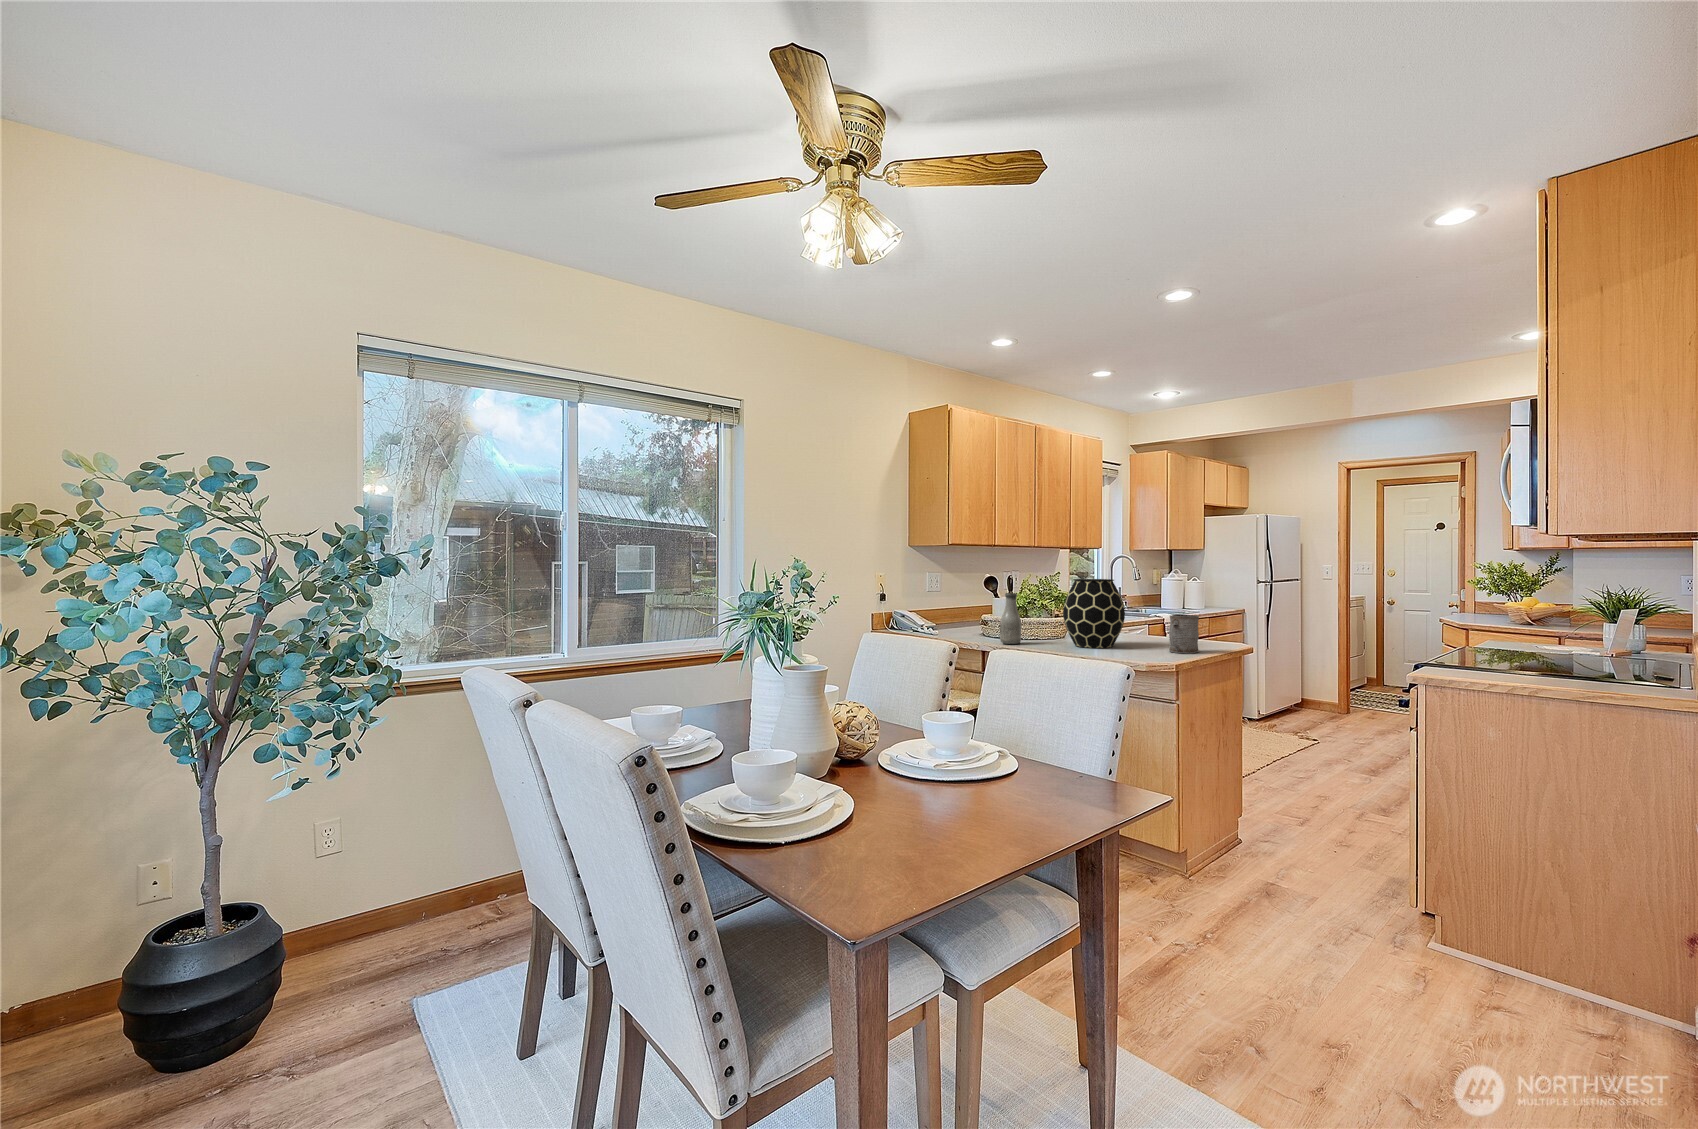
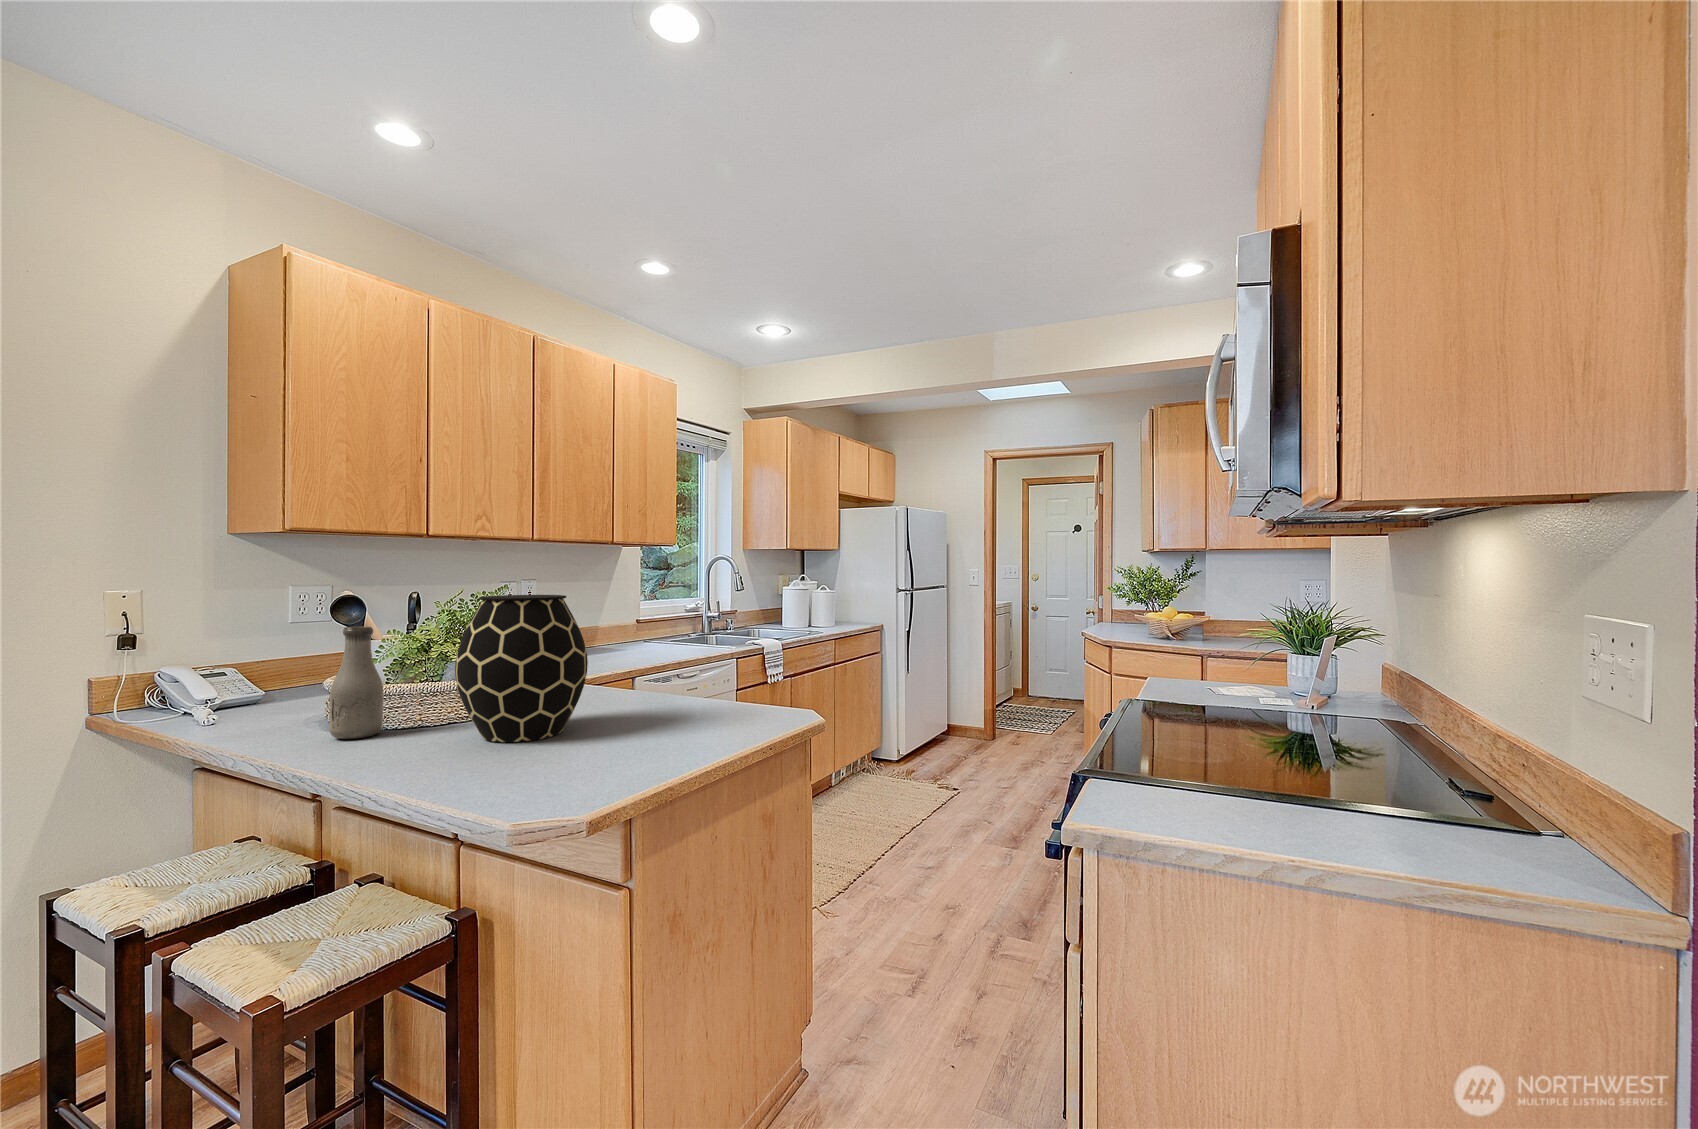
mug: present [1169,614,1199,653] -> none [637,666,704,752]

